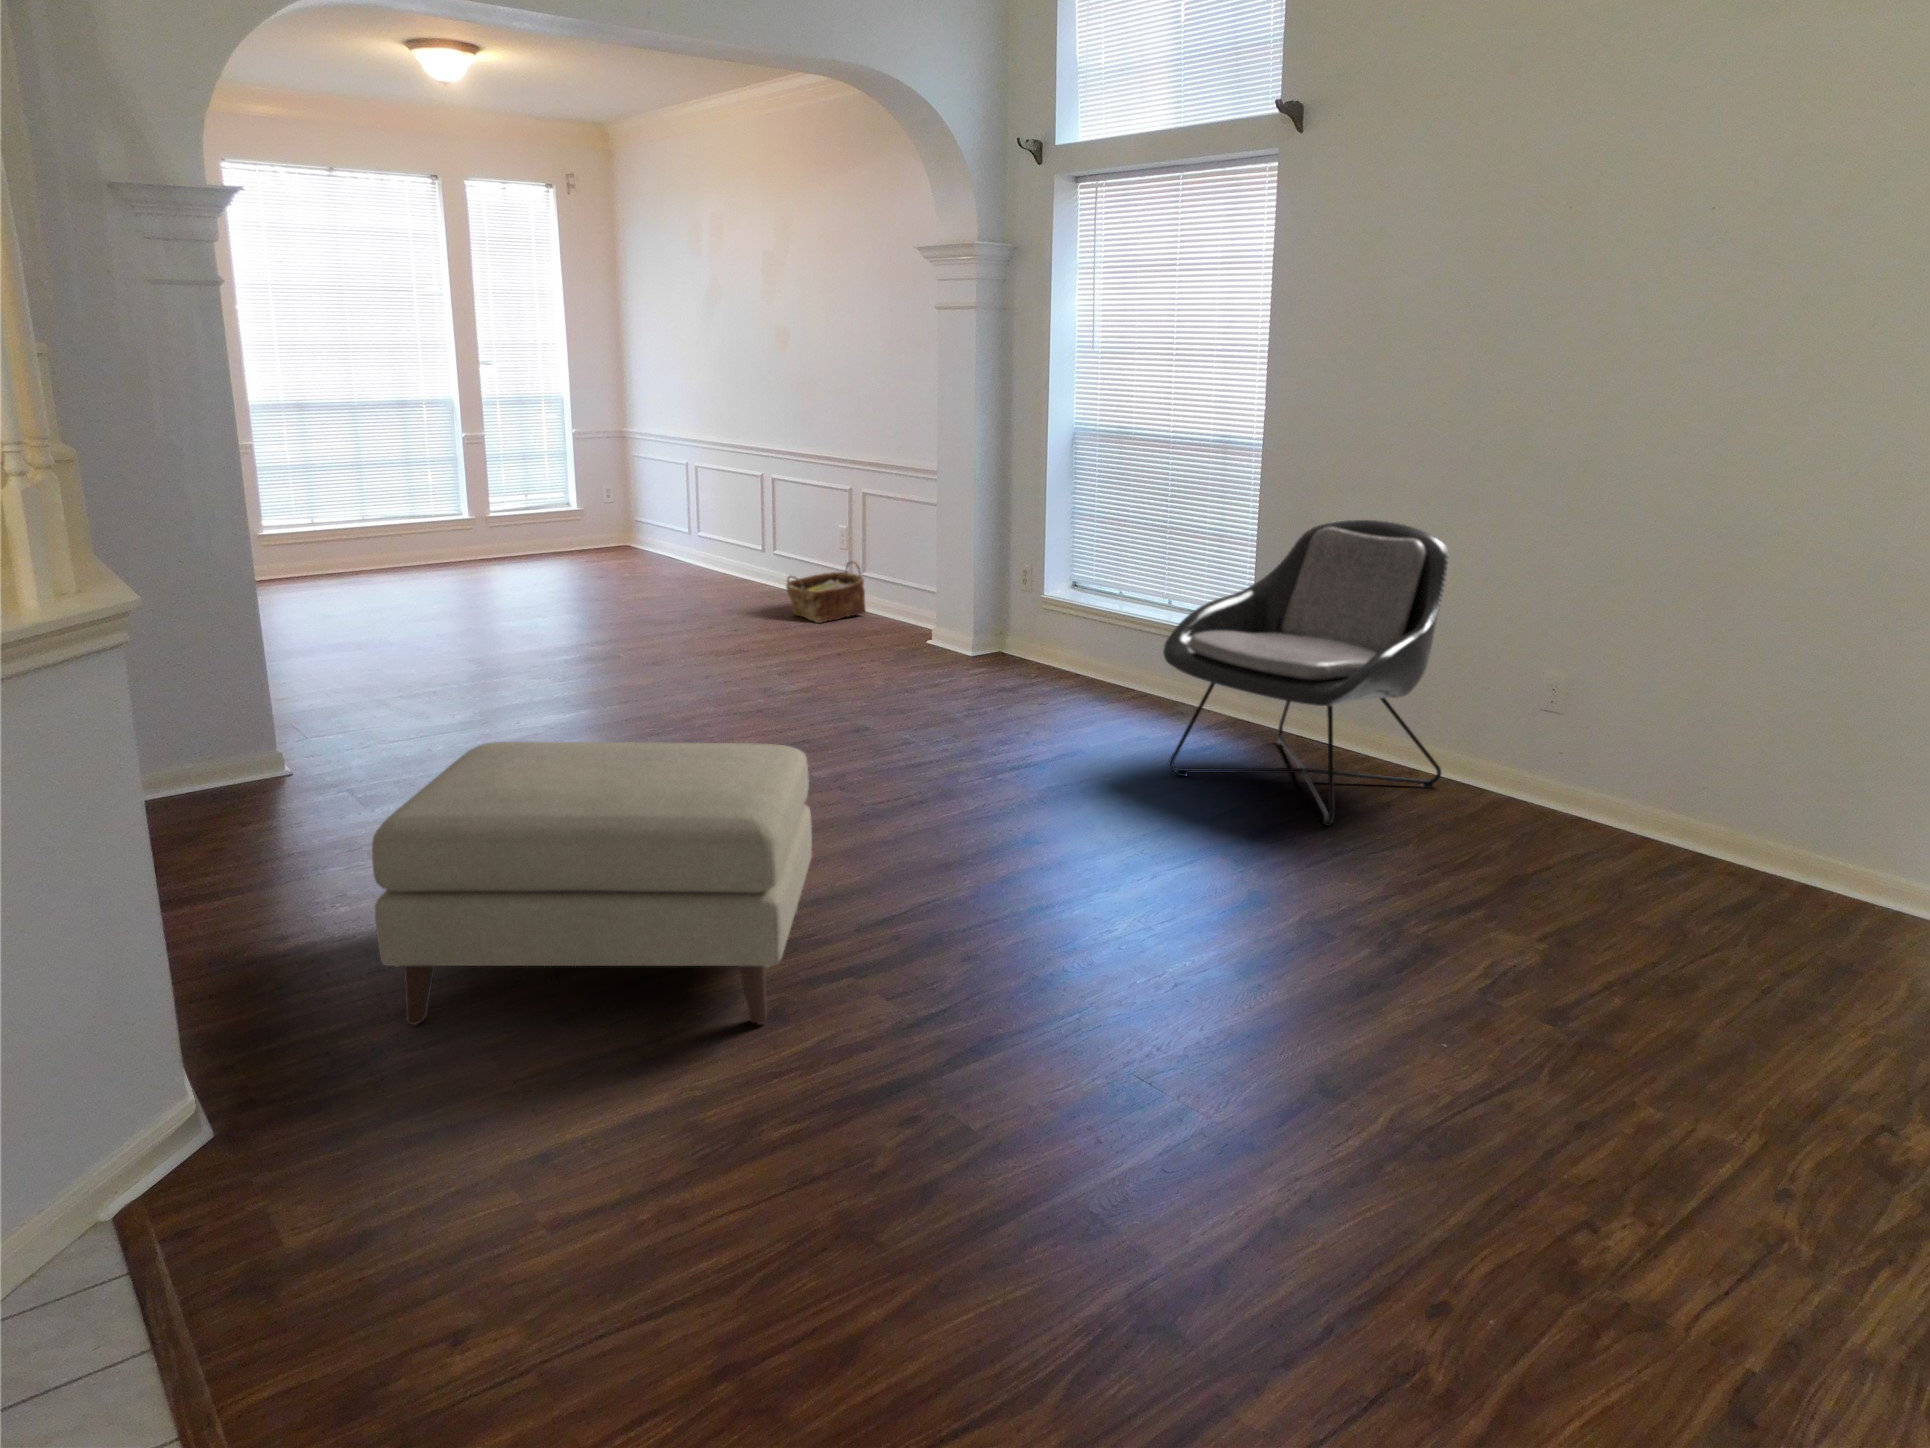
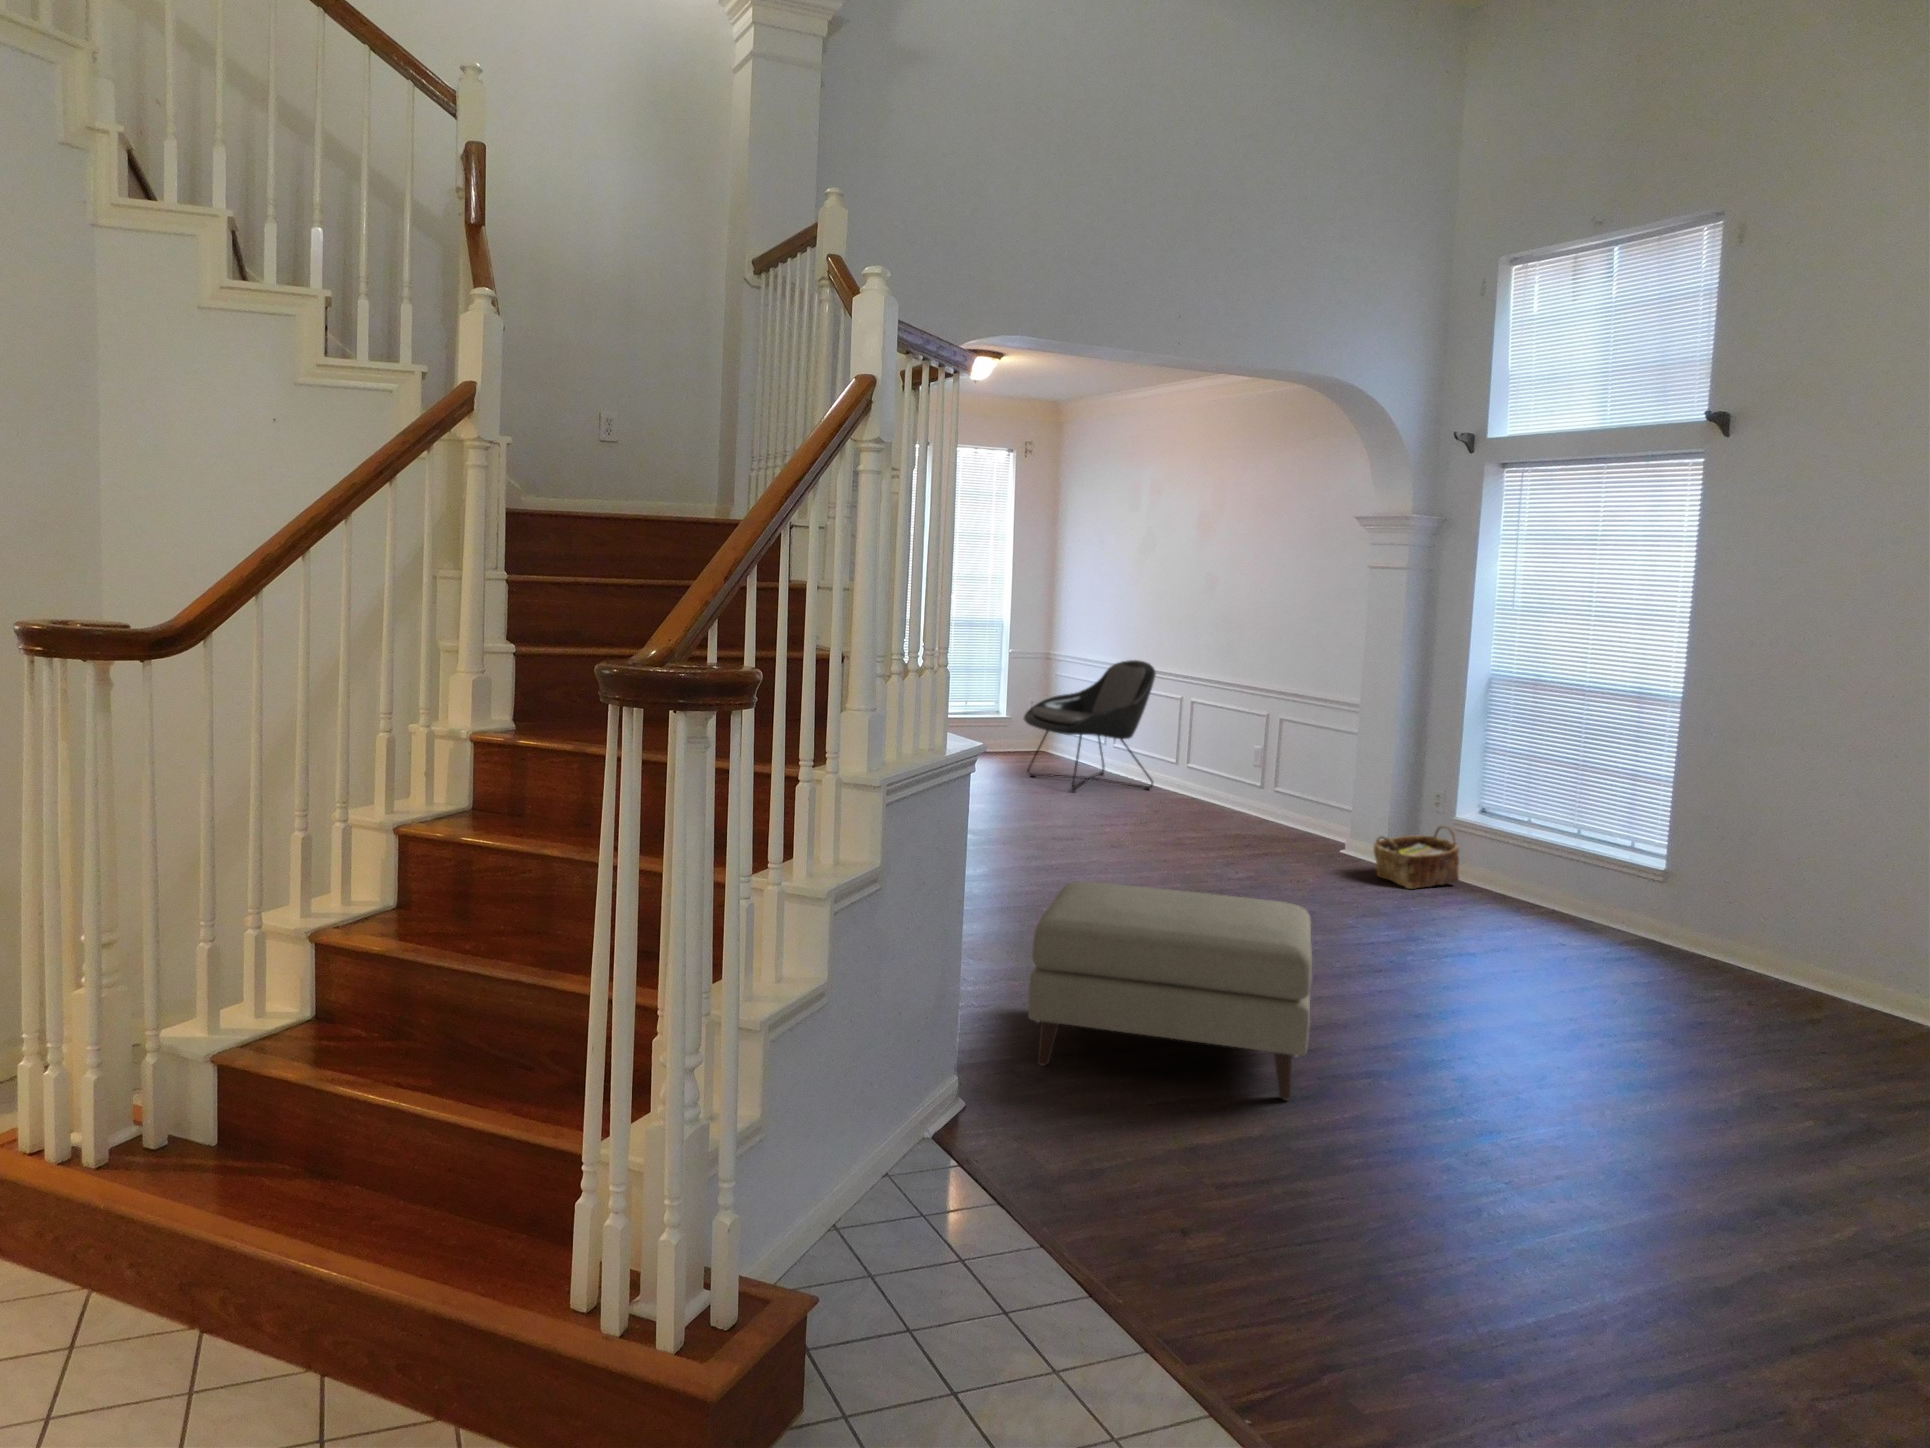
lounge chair: present [1163,520,1448,826] -> present [1024,660,1156,793]
woven basket: present [786,561,866,623] -> present [1373,826,1459,889]

